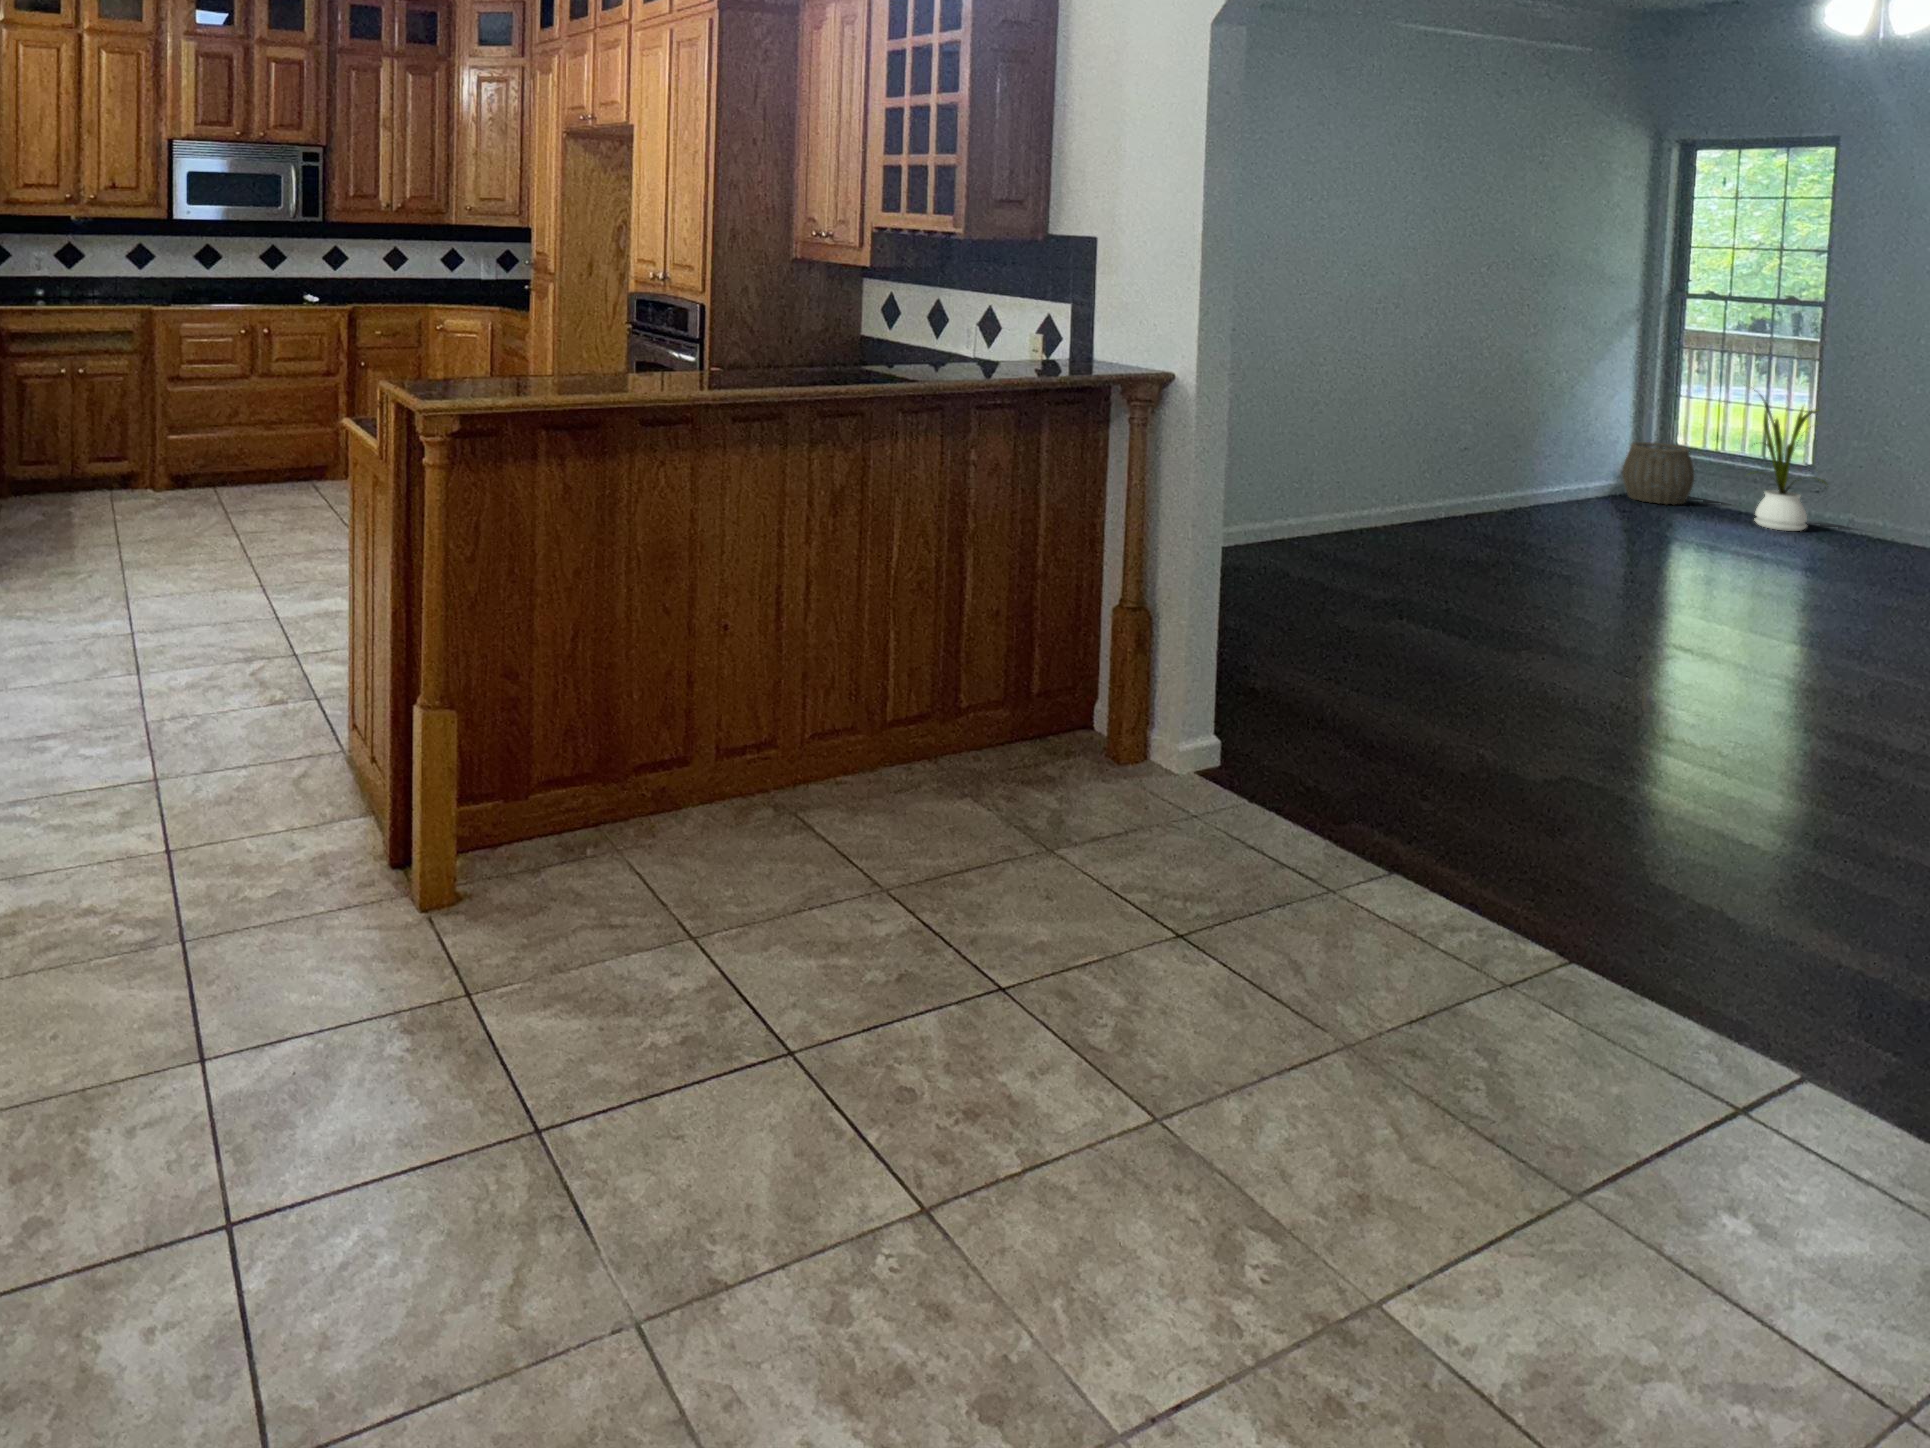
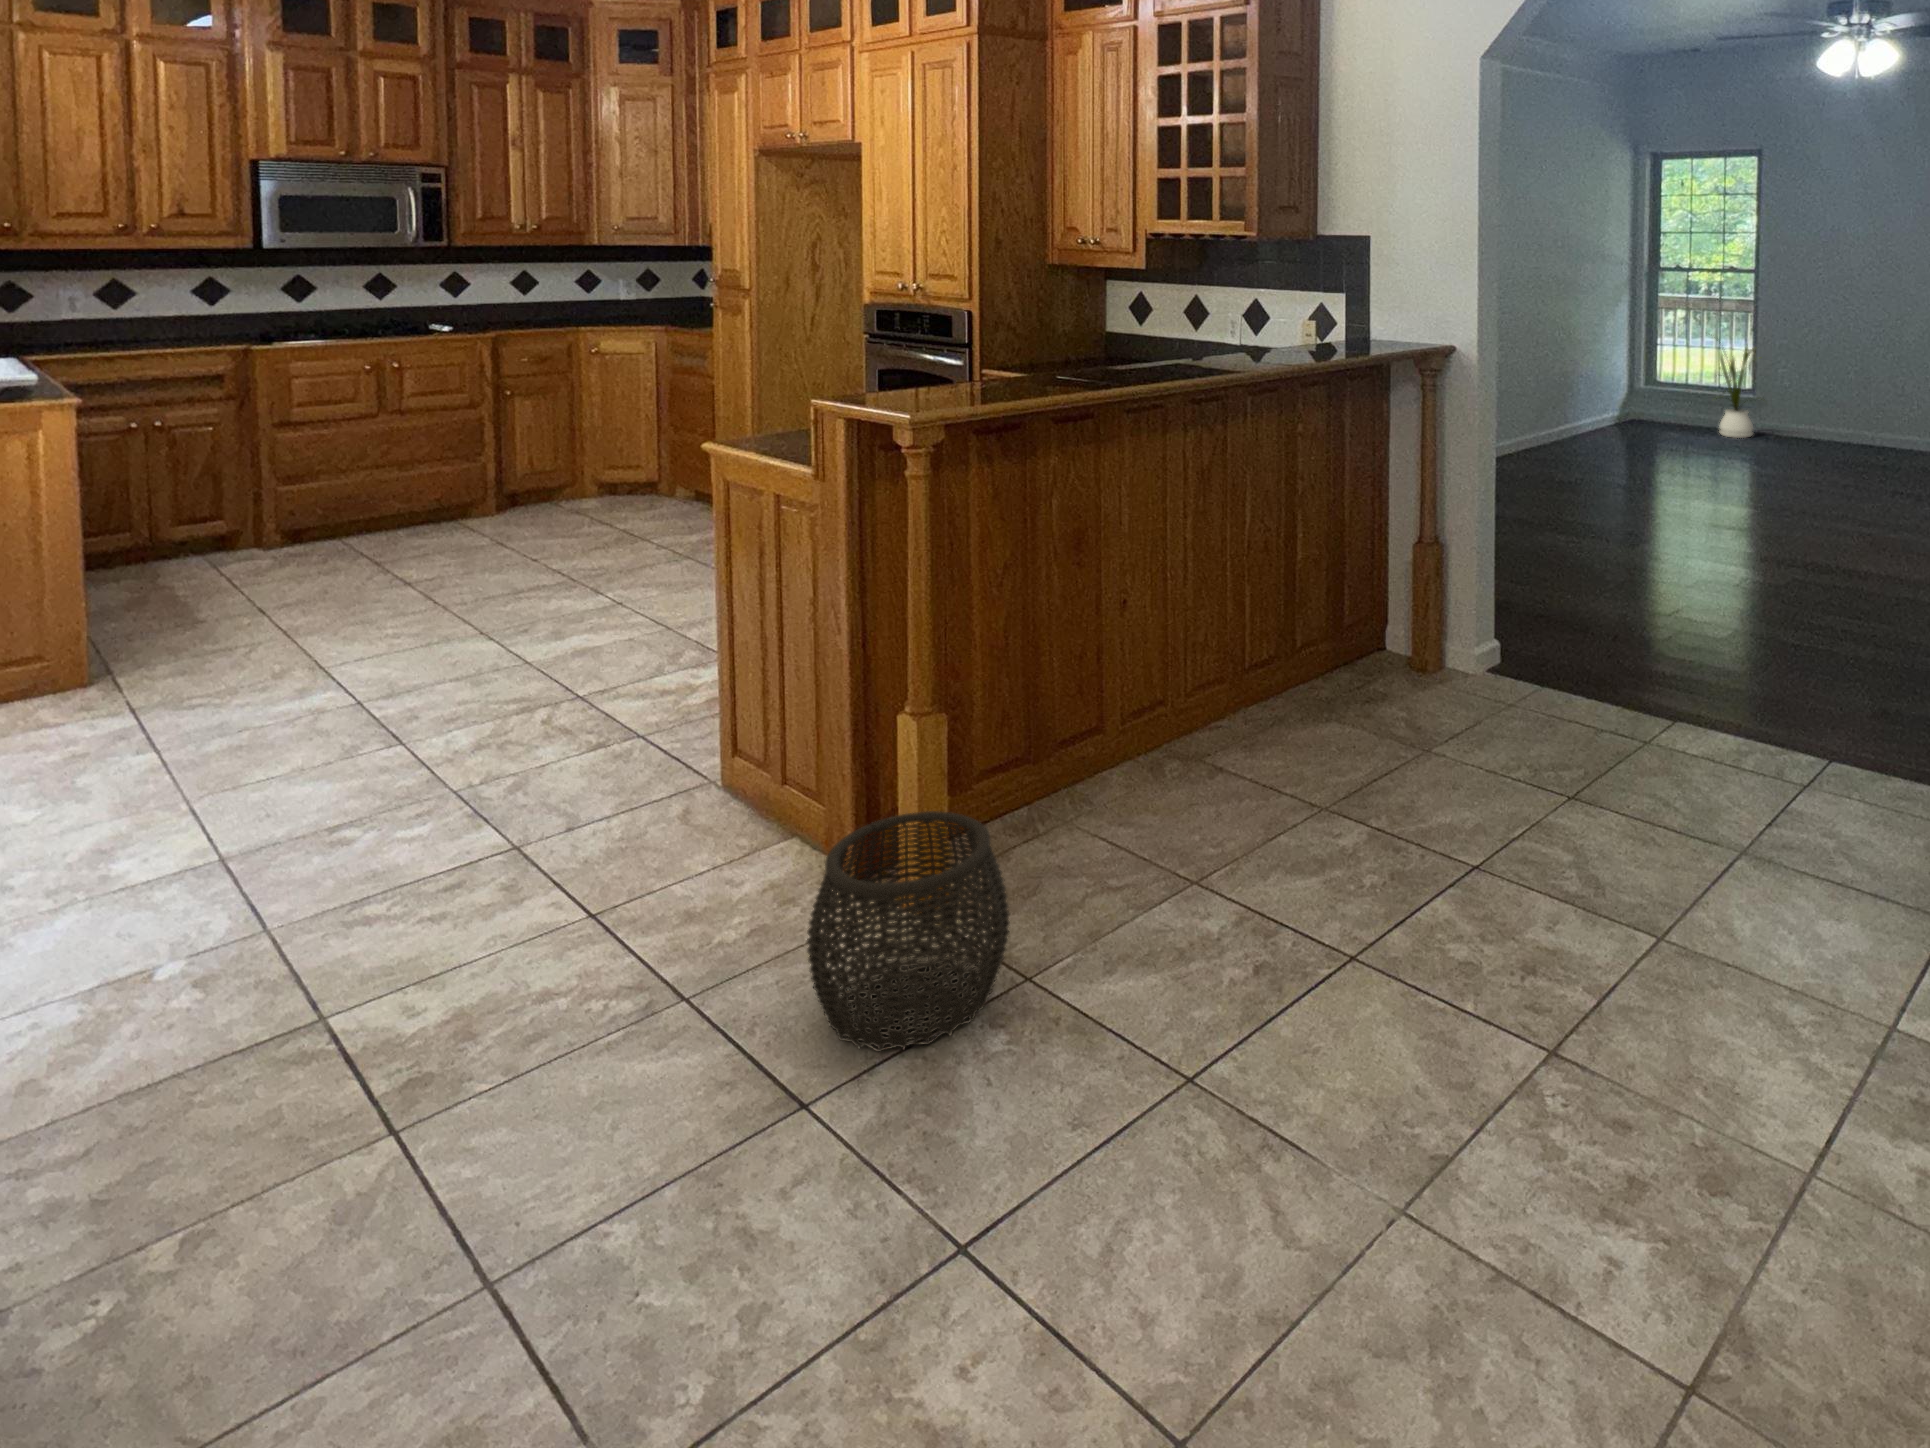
woven basket: present [1623,442,1694,505] -> present [807,811,1010,1052]

